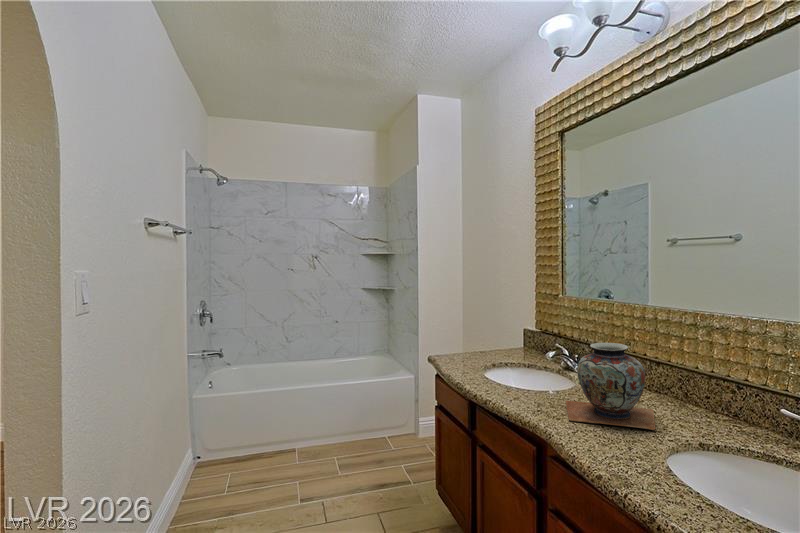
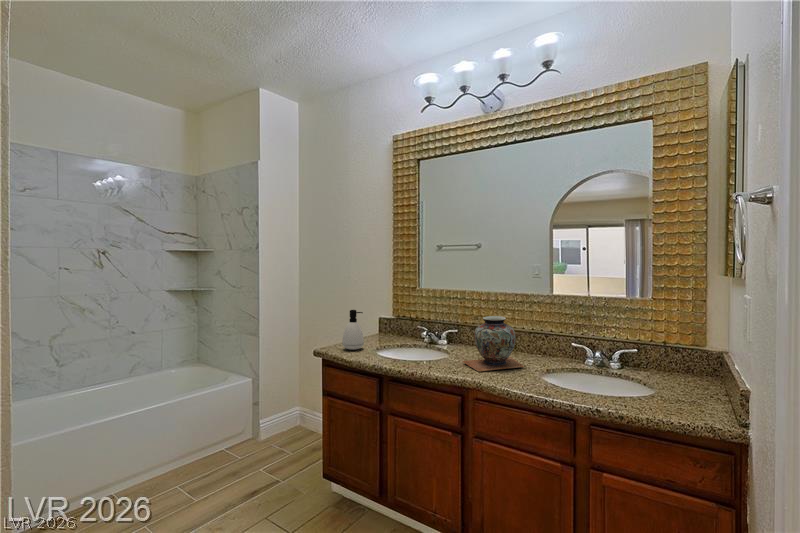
soap dispenser: none [452,318,476,363] -> present [342,310,364,350]

